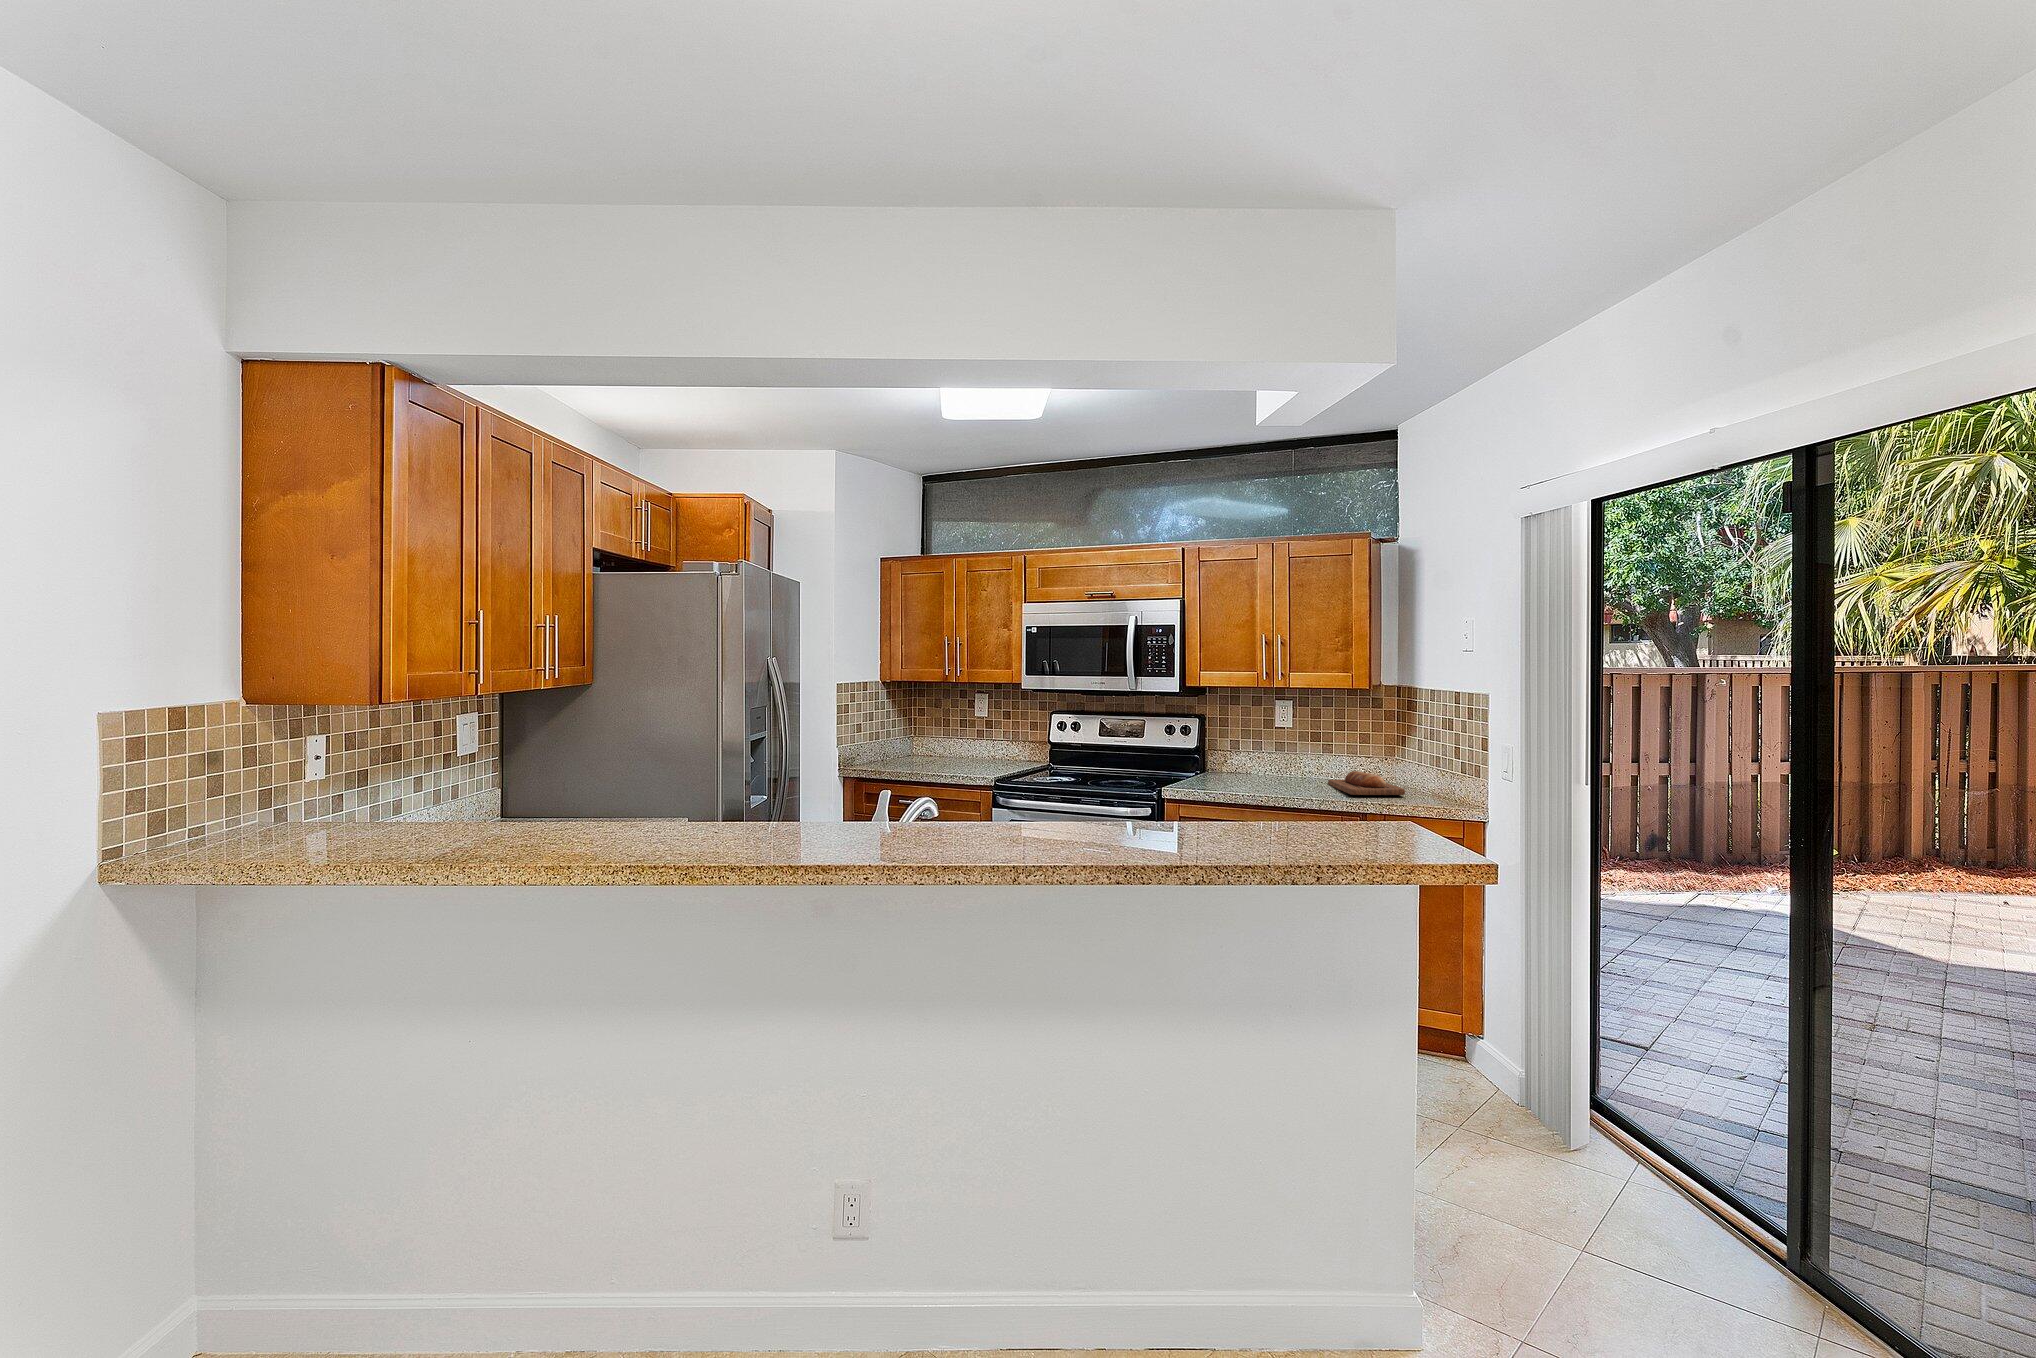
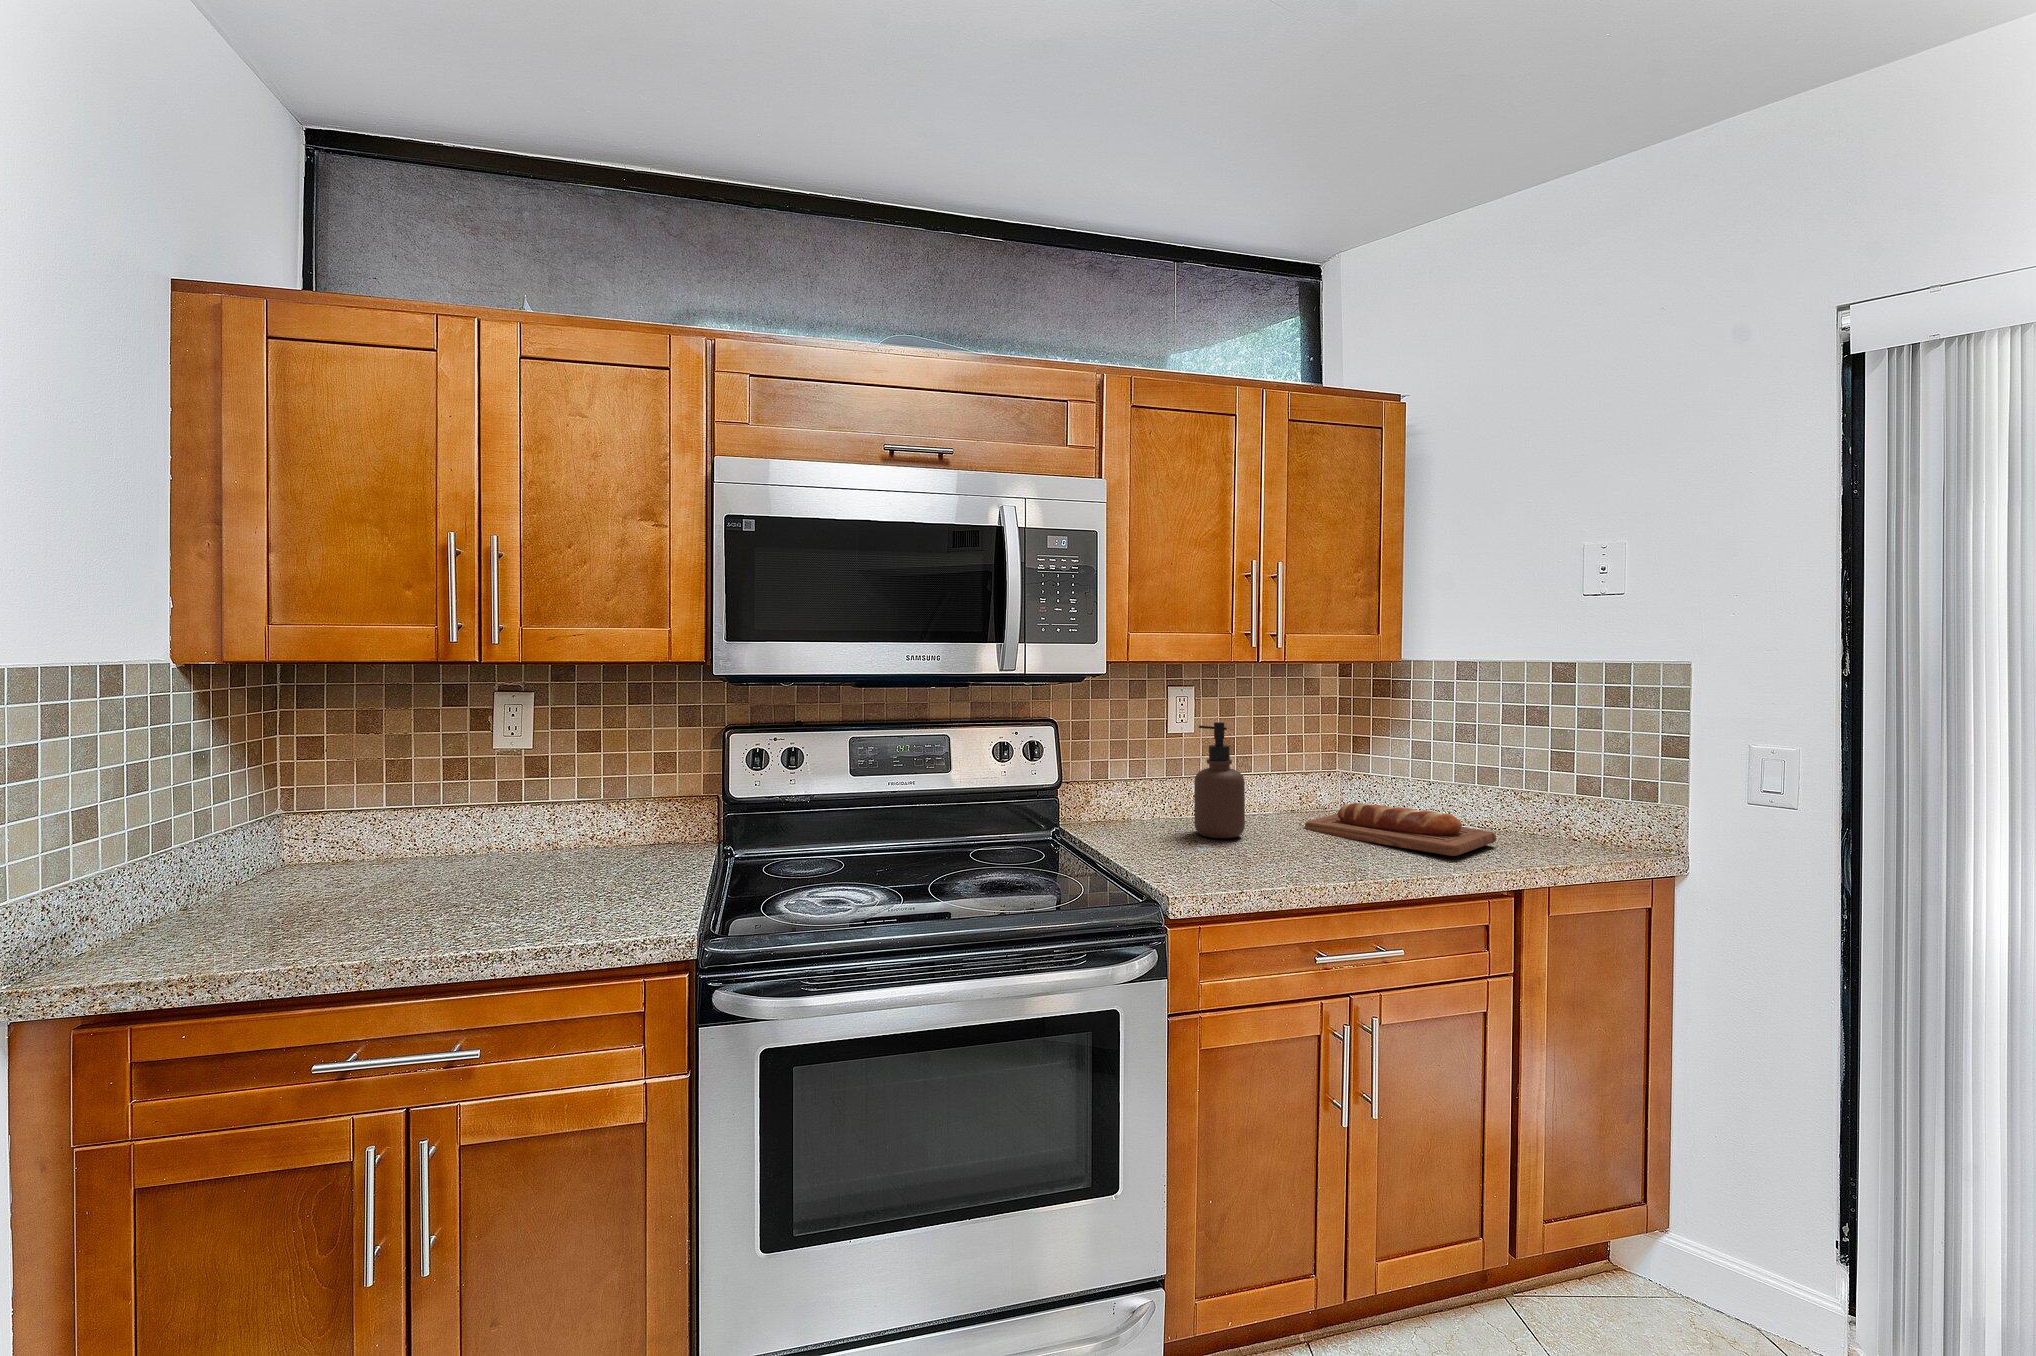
soap dispenser: none [1255,720,1283,781] -> present [1194,722,1245,838]

